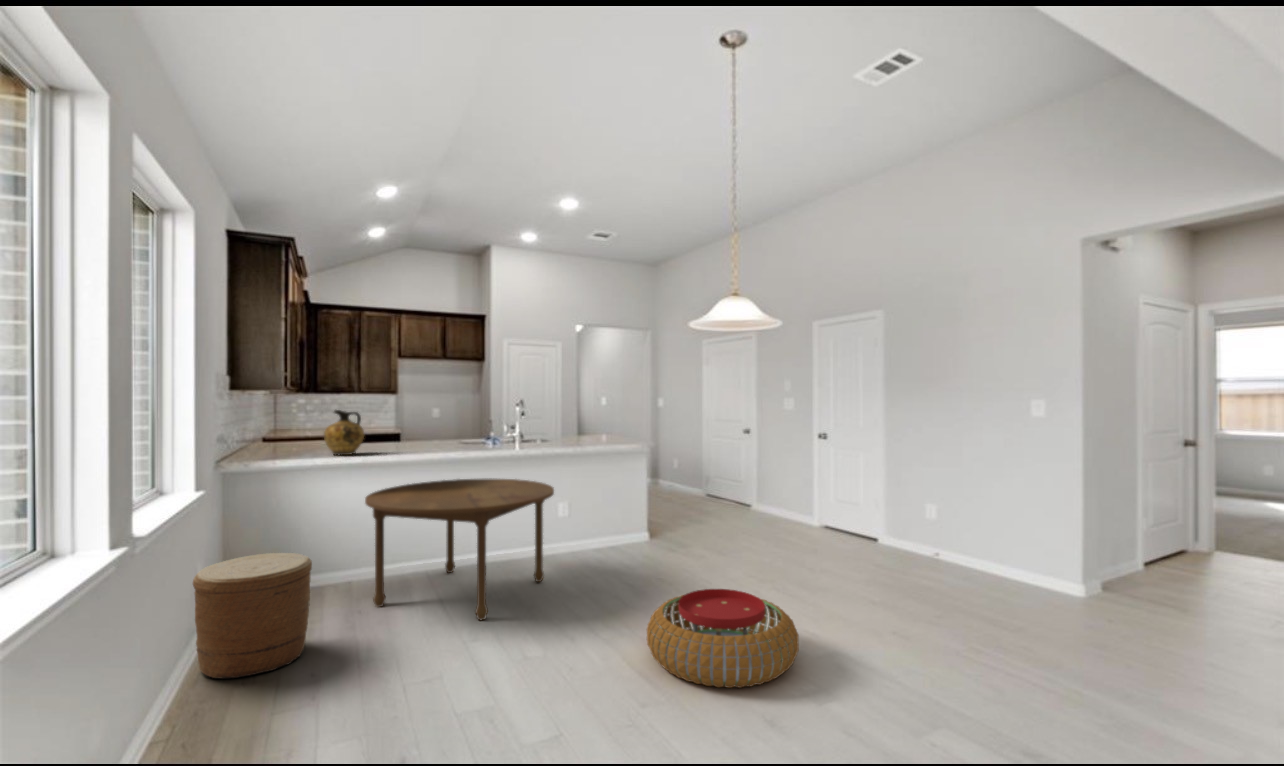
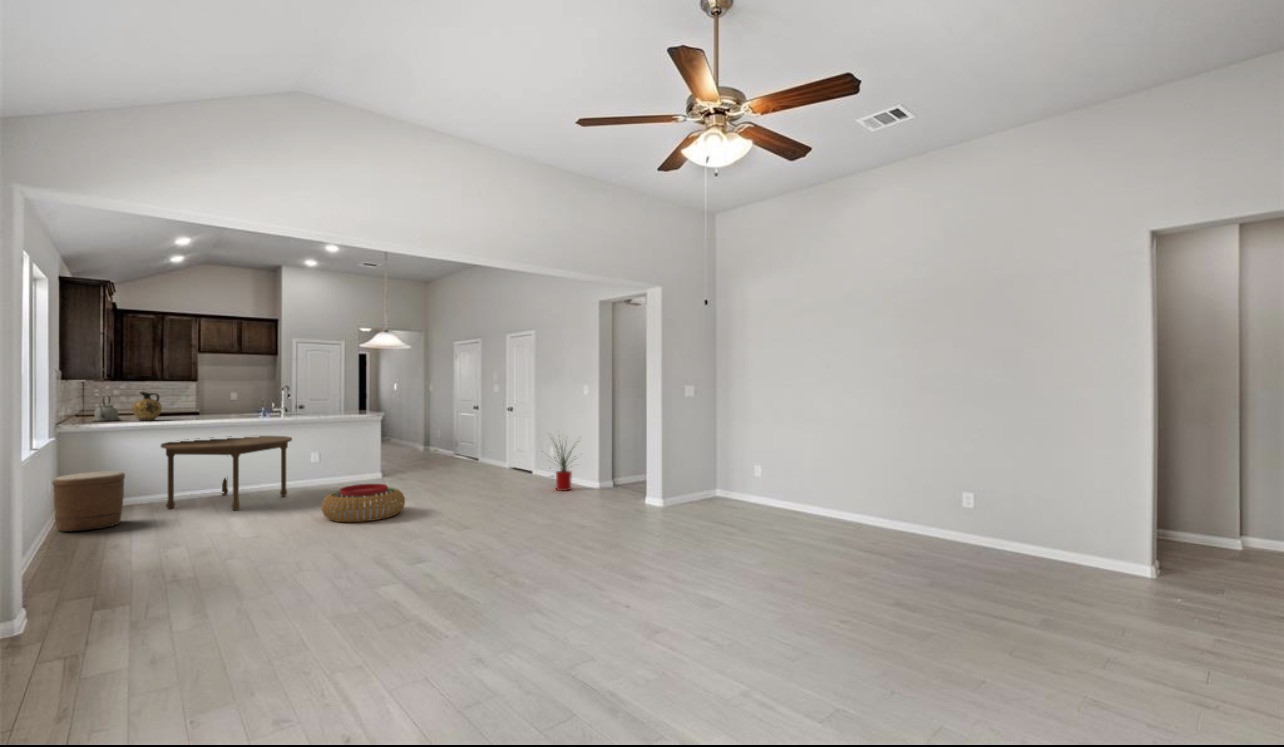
kettle: none [271,416,309,455] -> present [92,397,120,421]
house plant: none [951,481,1045,593] -> present [555,445,575,491]

